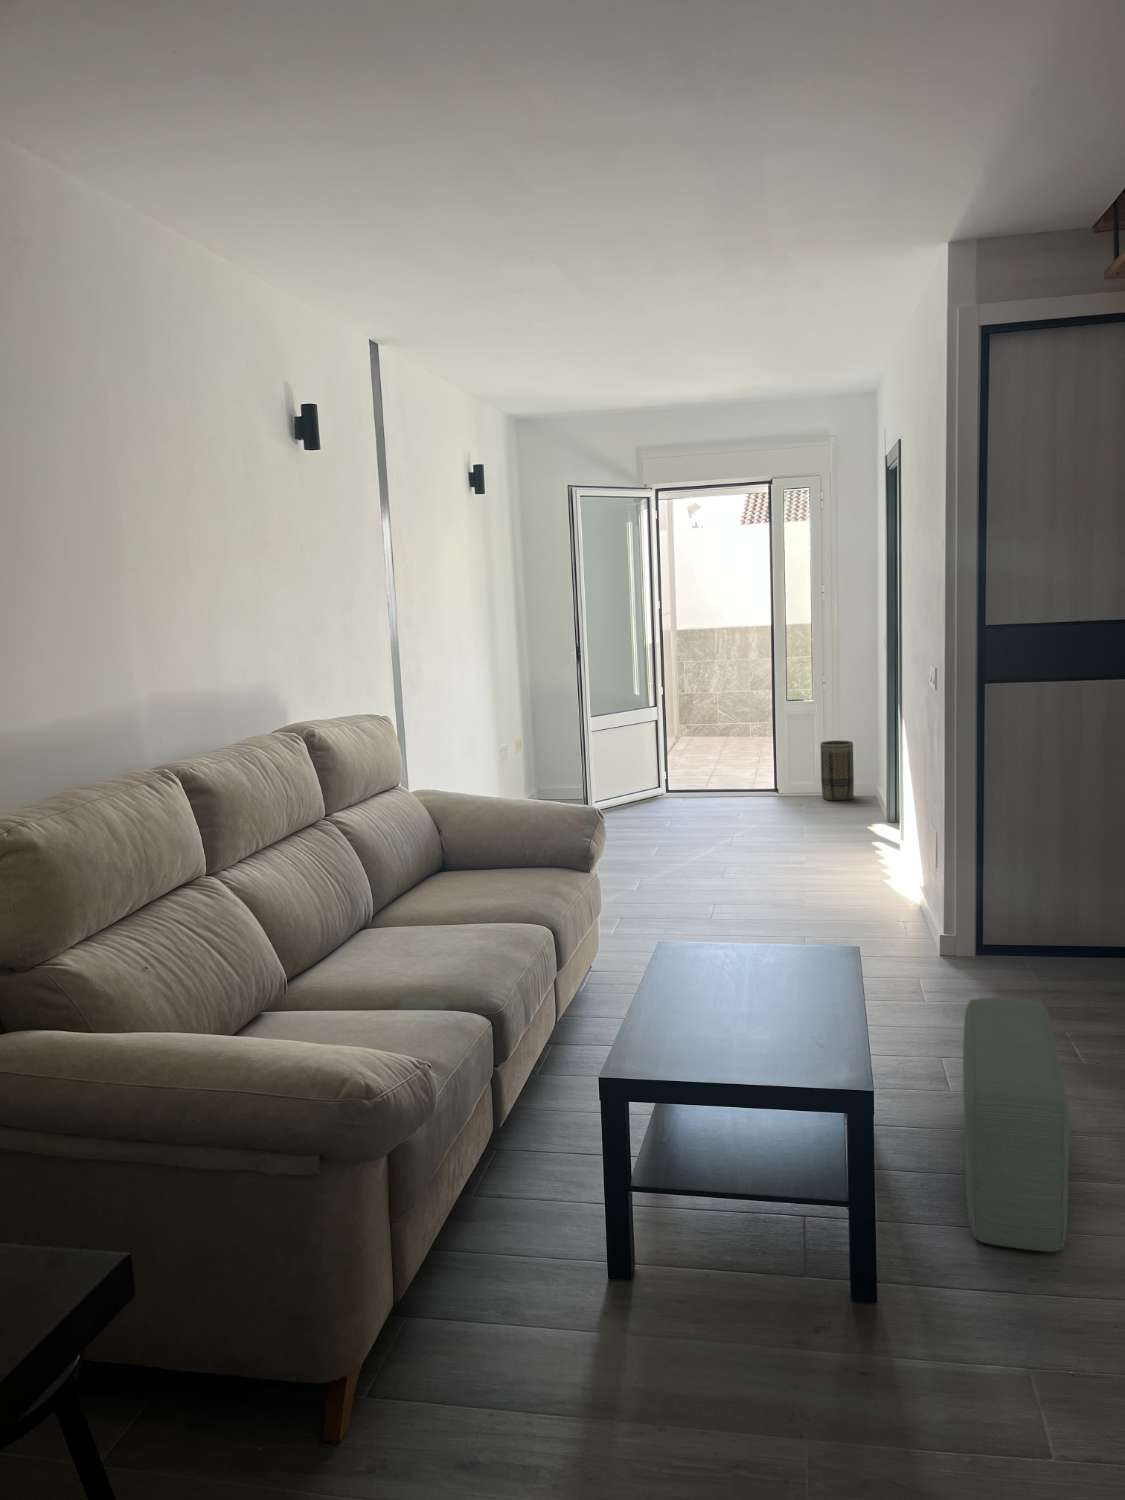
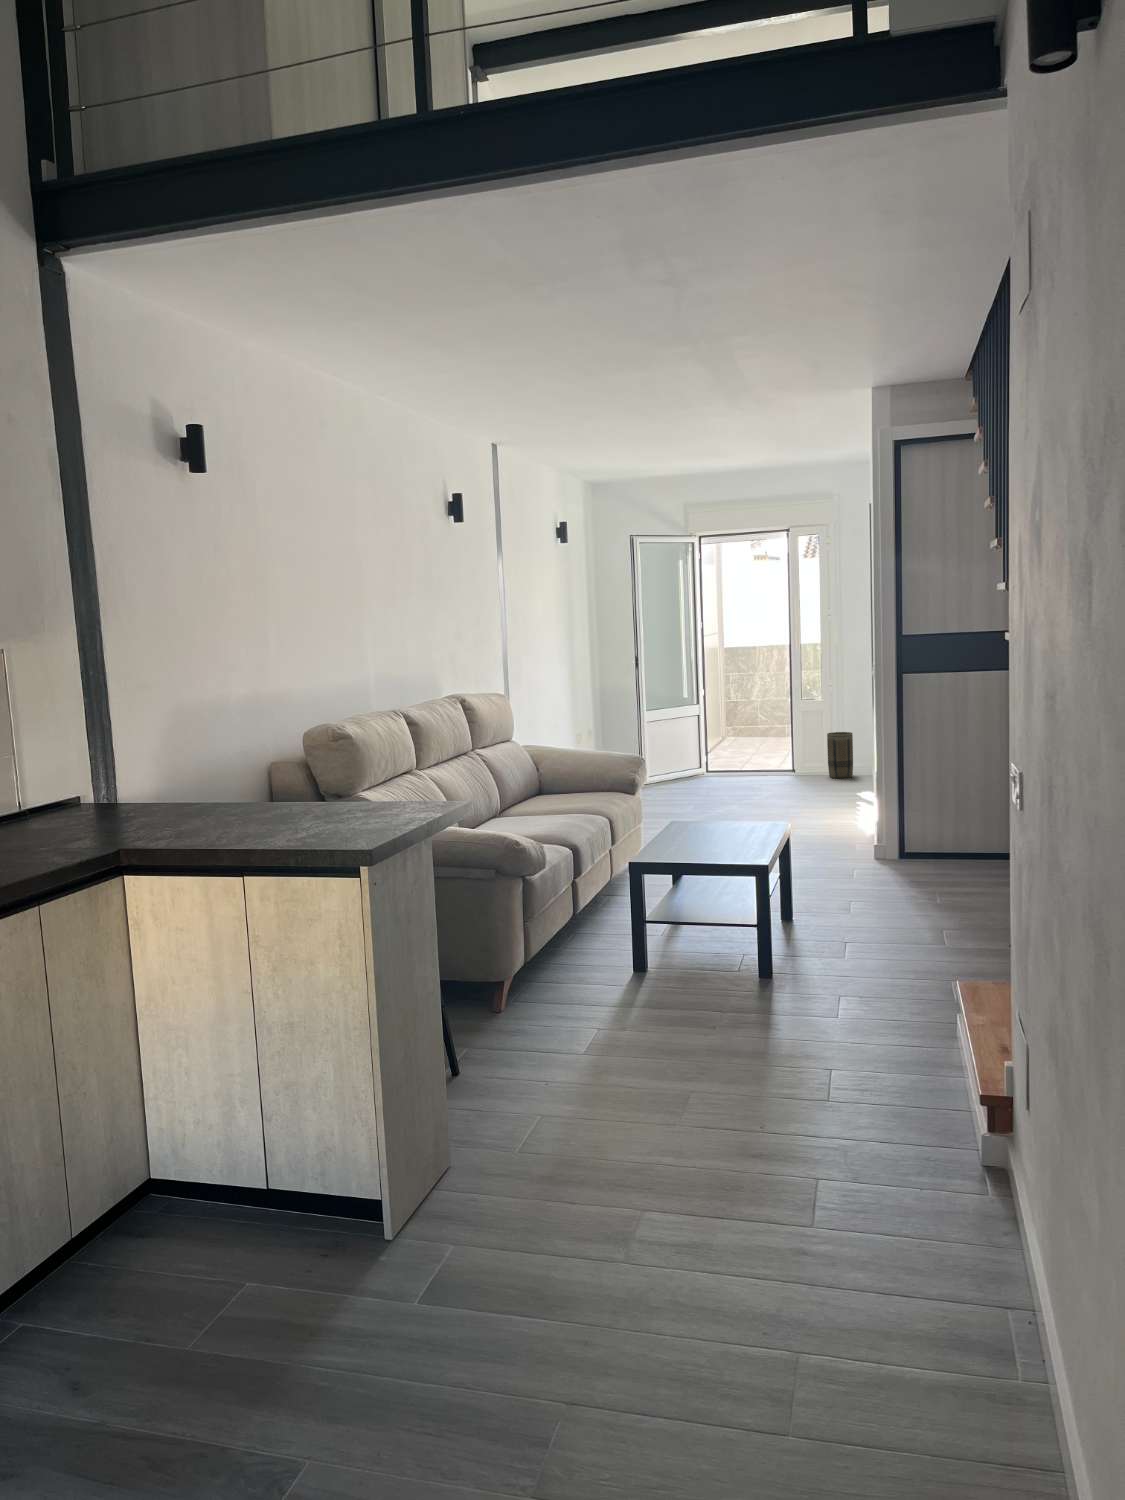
pouf: present [963,998,1069,1252] -> none [828,848,896,960]

